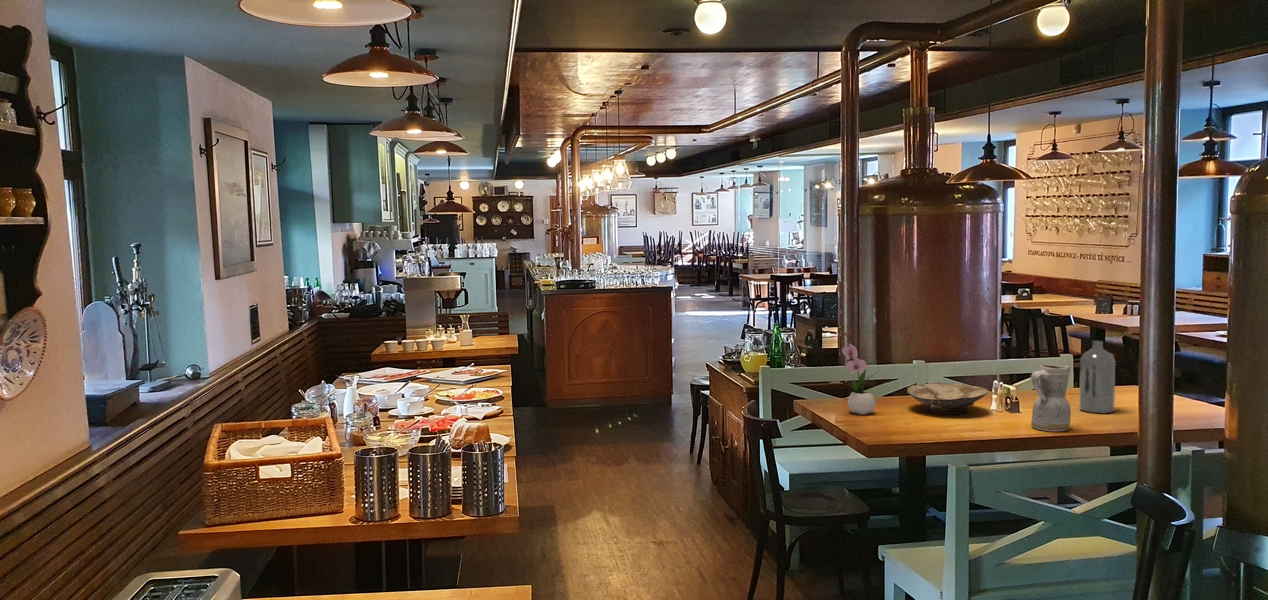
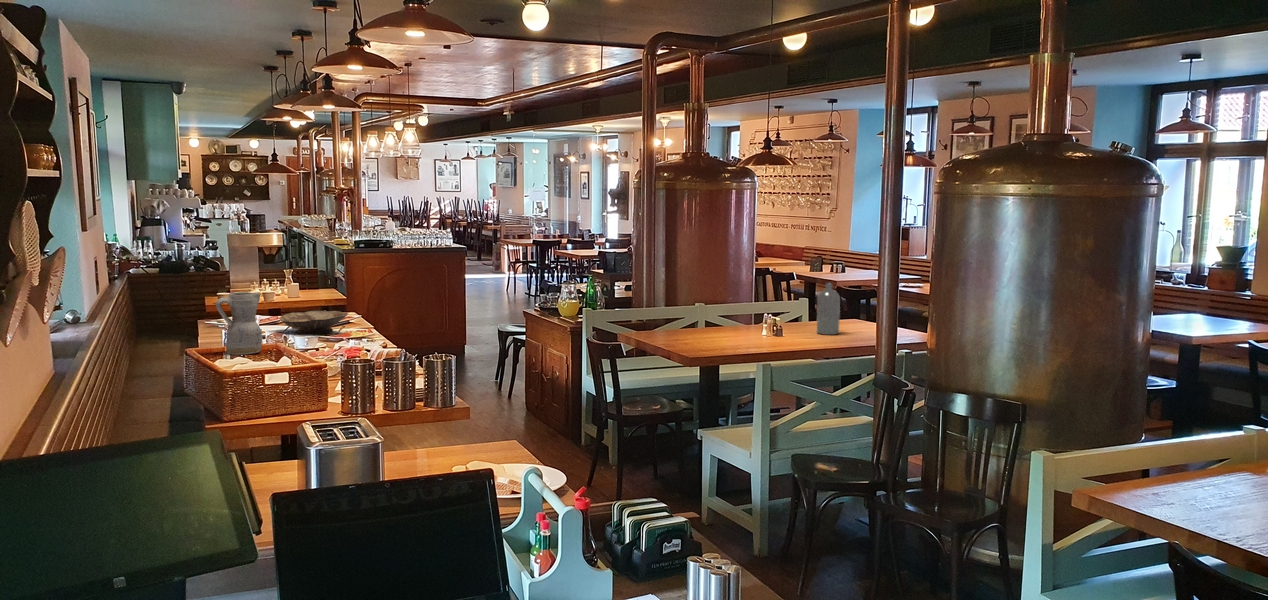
flower arrangement: present [842,332,876,415] -> none [656,277,683,340]
ceramic pitcher: present [1031,364,1071,432] -> present [216,292,262,355]
bowl: present [907,383,988,415] -> present [280,310,348,334]

